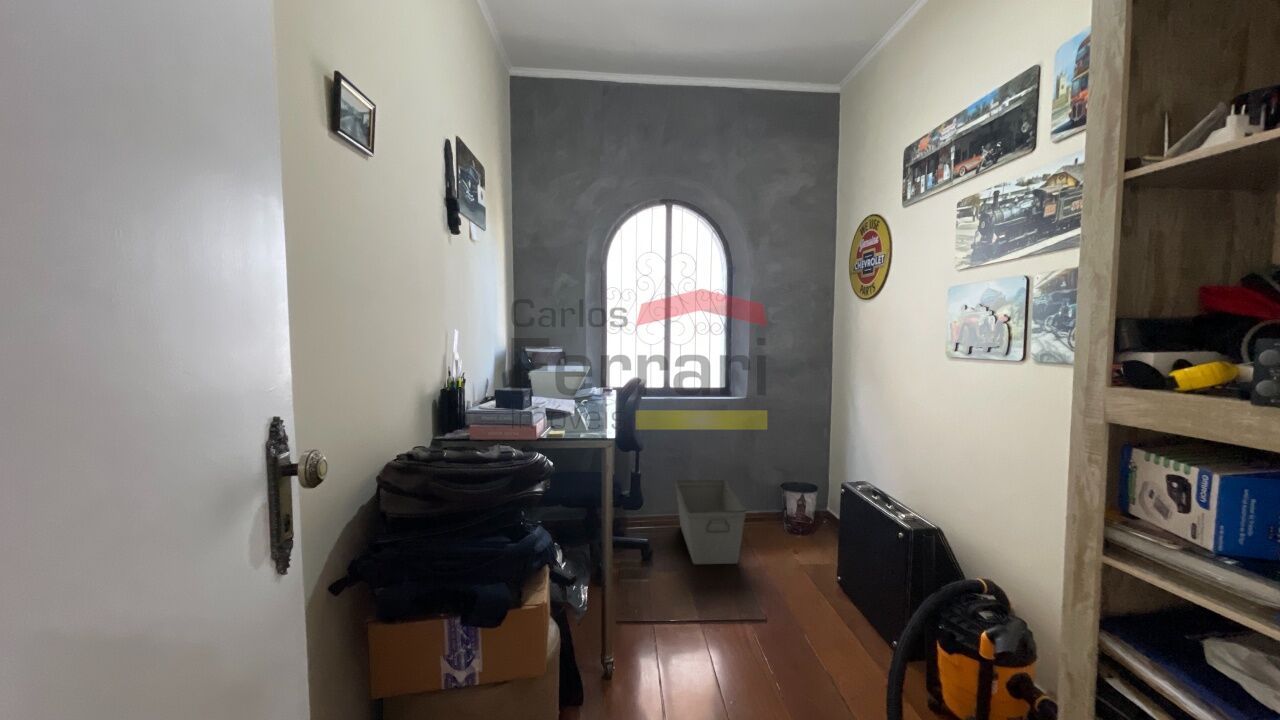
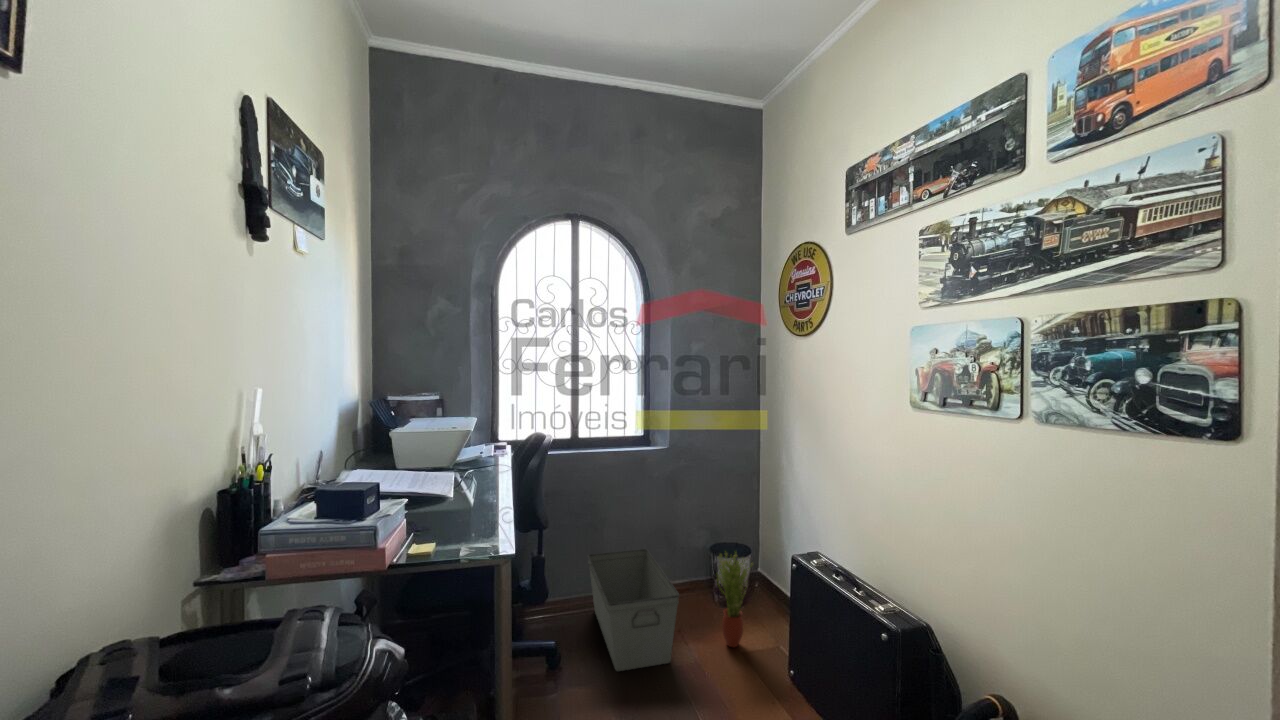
potted plant: none [778,480,812,559] -> present [717,551,753,647]

